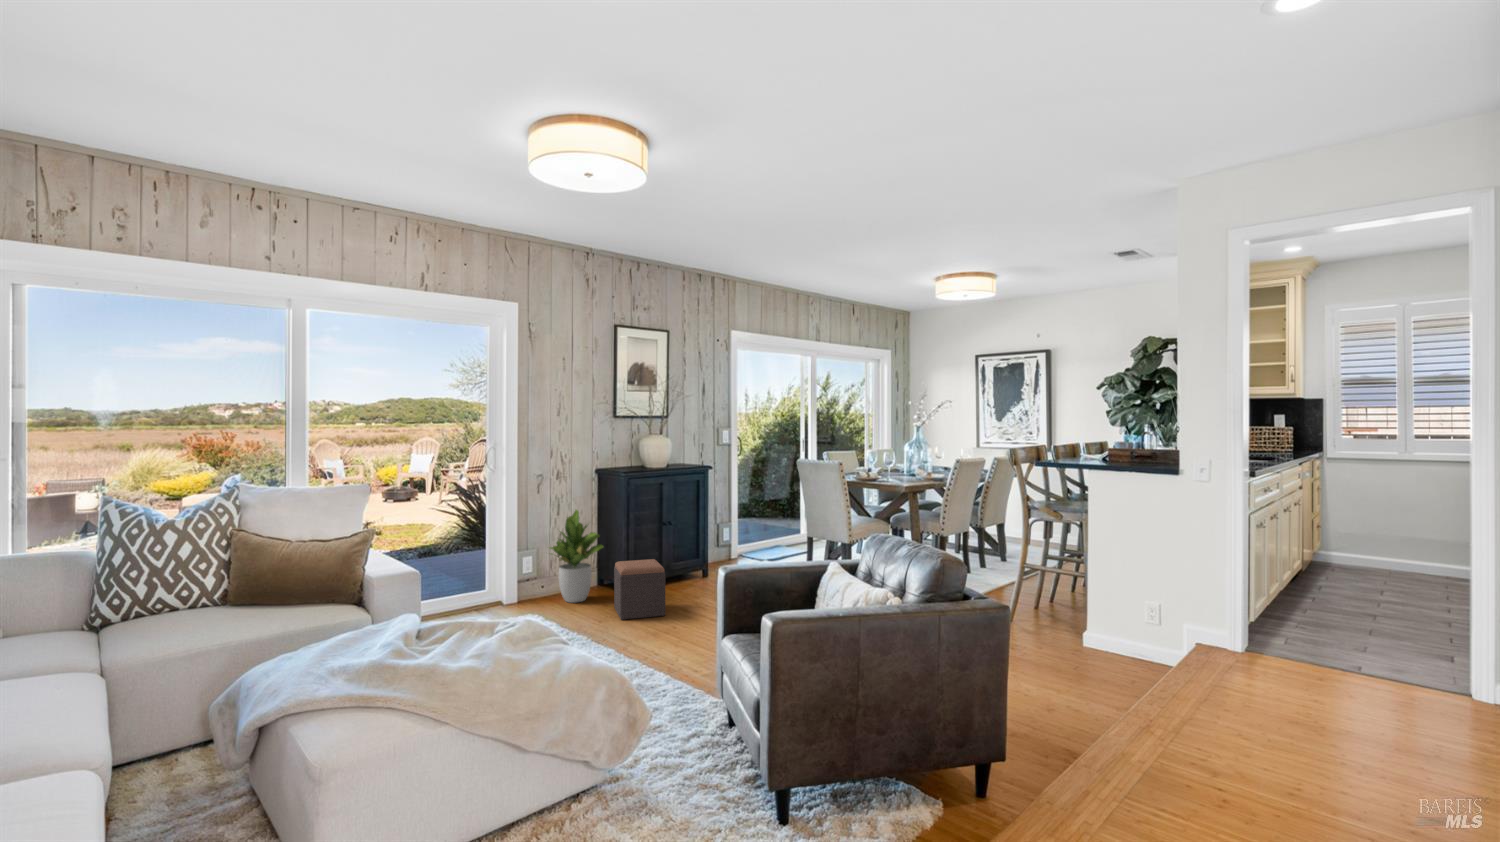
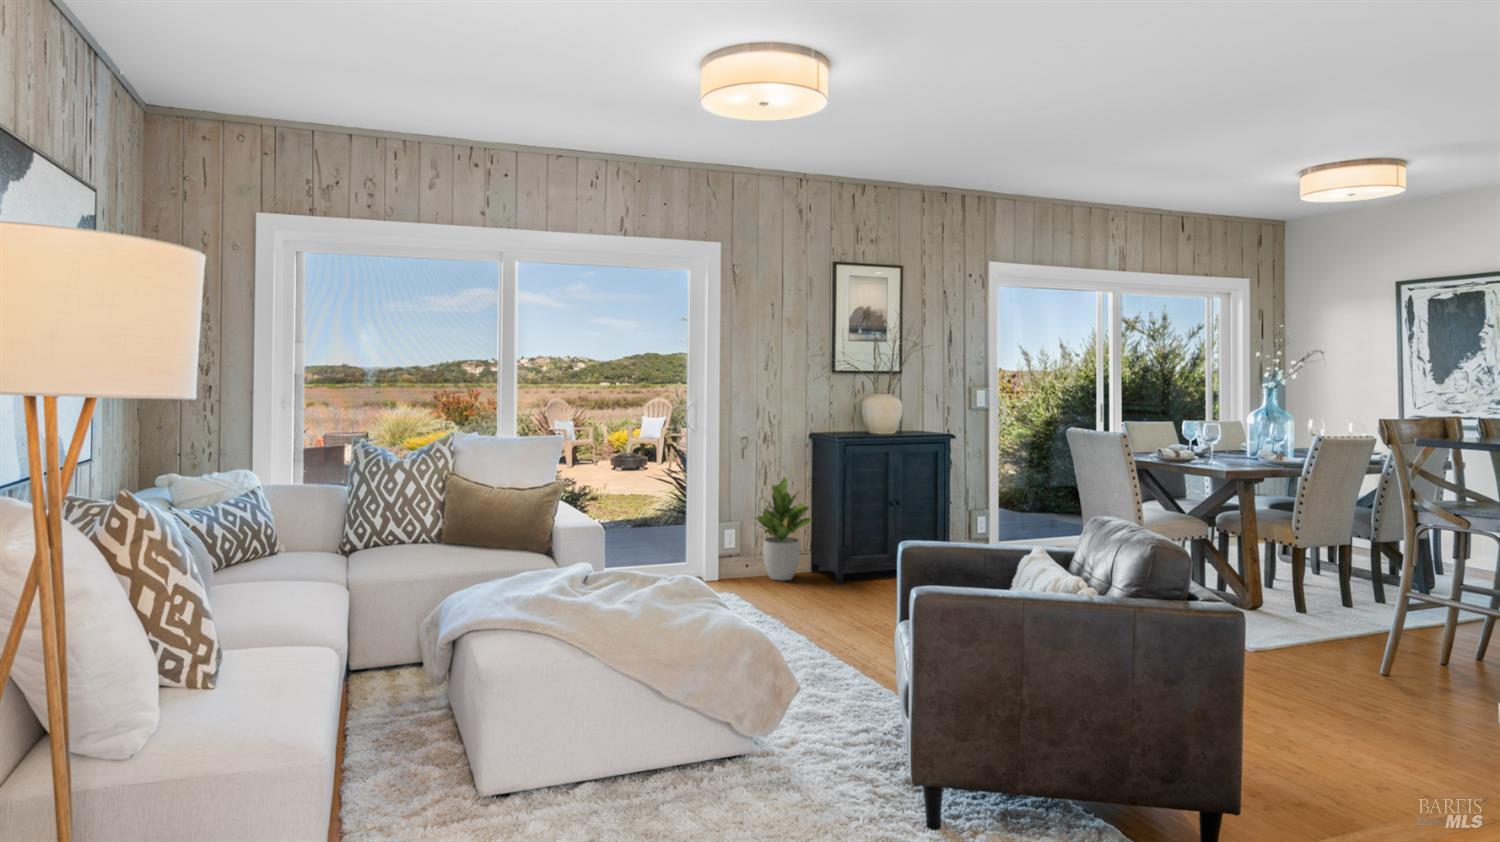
footstool: present [614,559,665,620] -> none [821,538,876,605]

